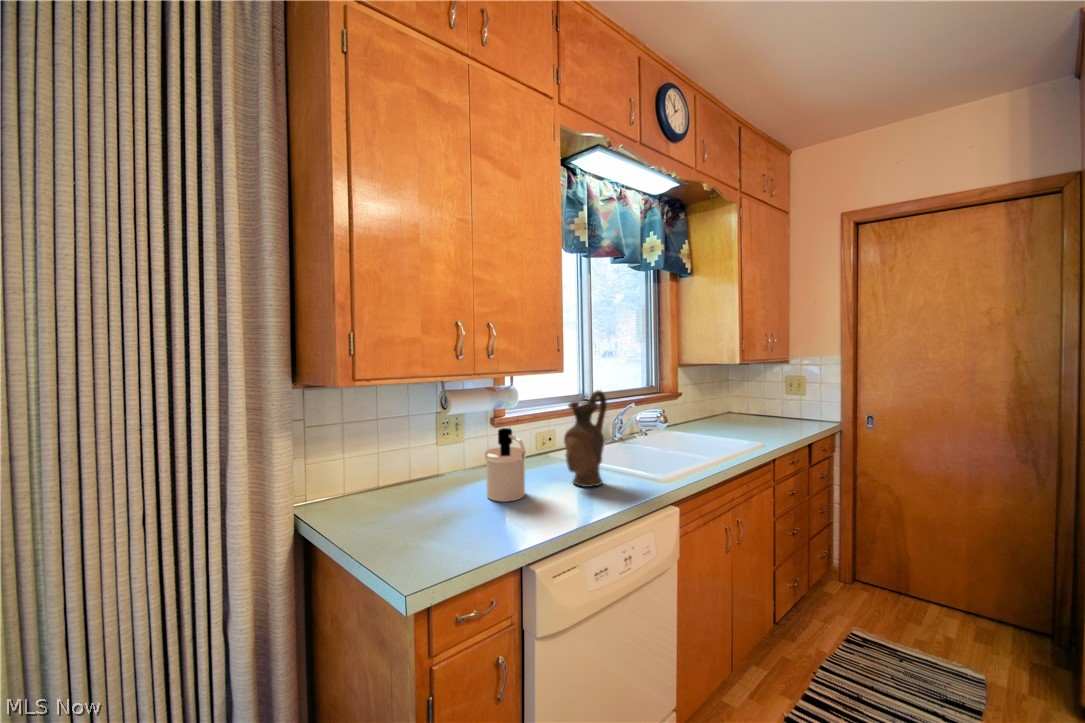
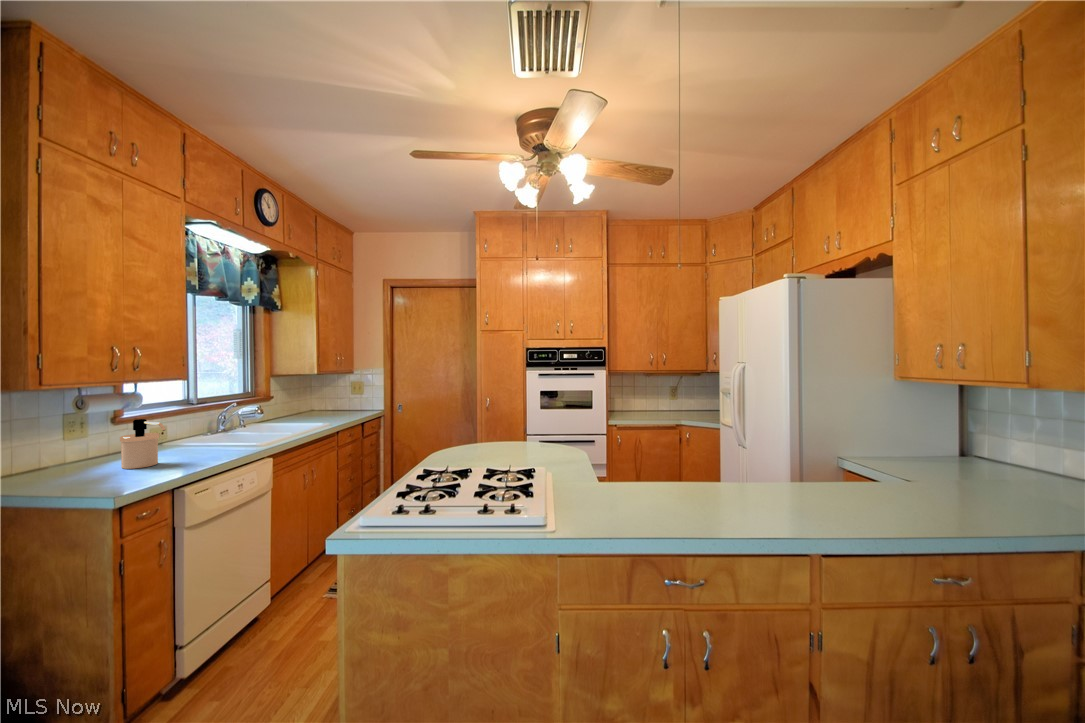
ceramic pitcher: present [564,390,607,487] -> none [187,391,222,454]

